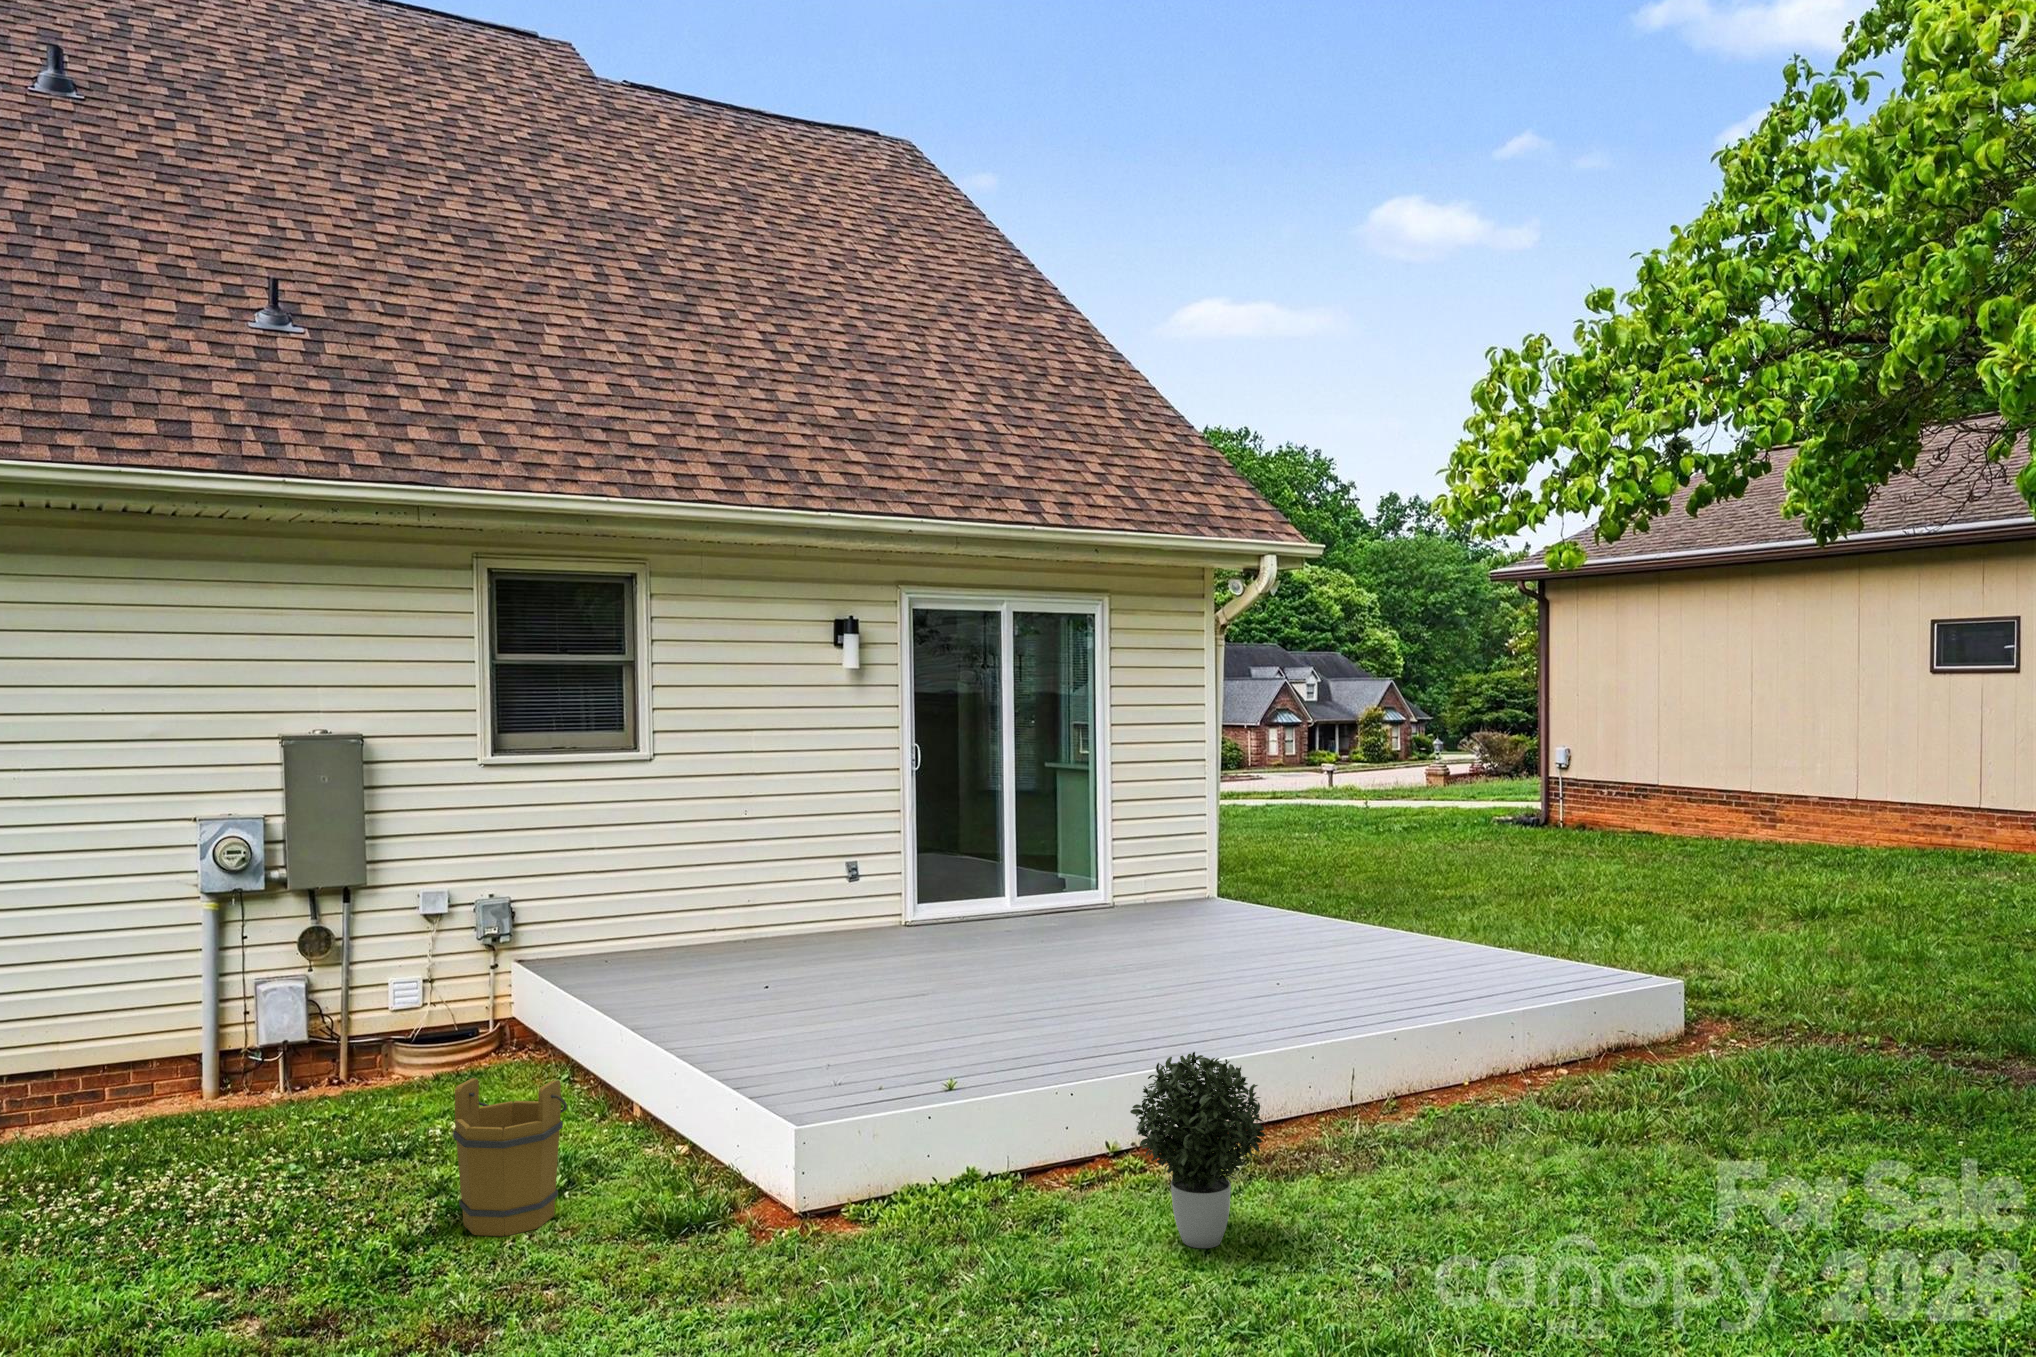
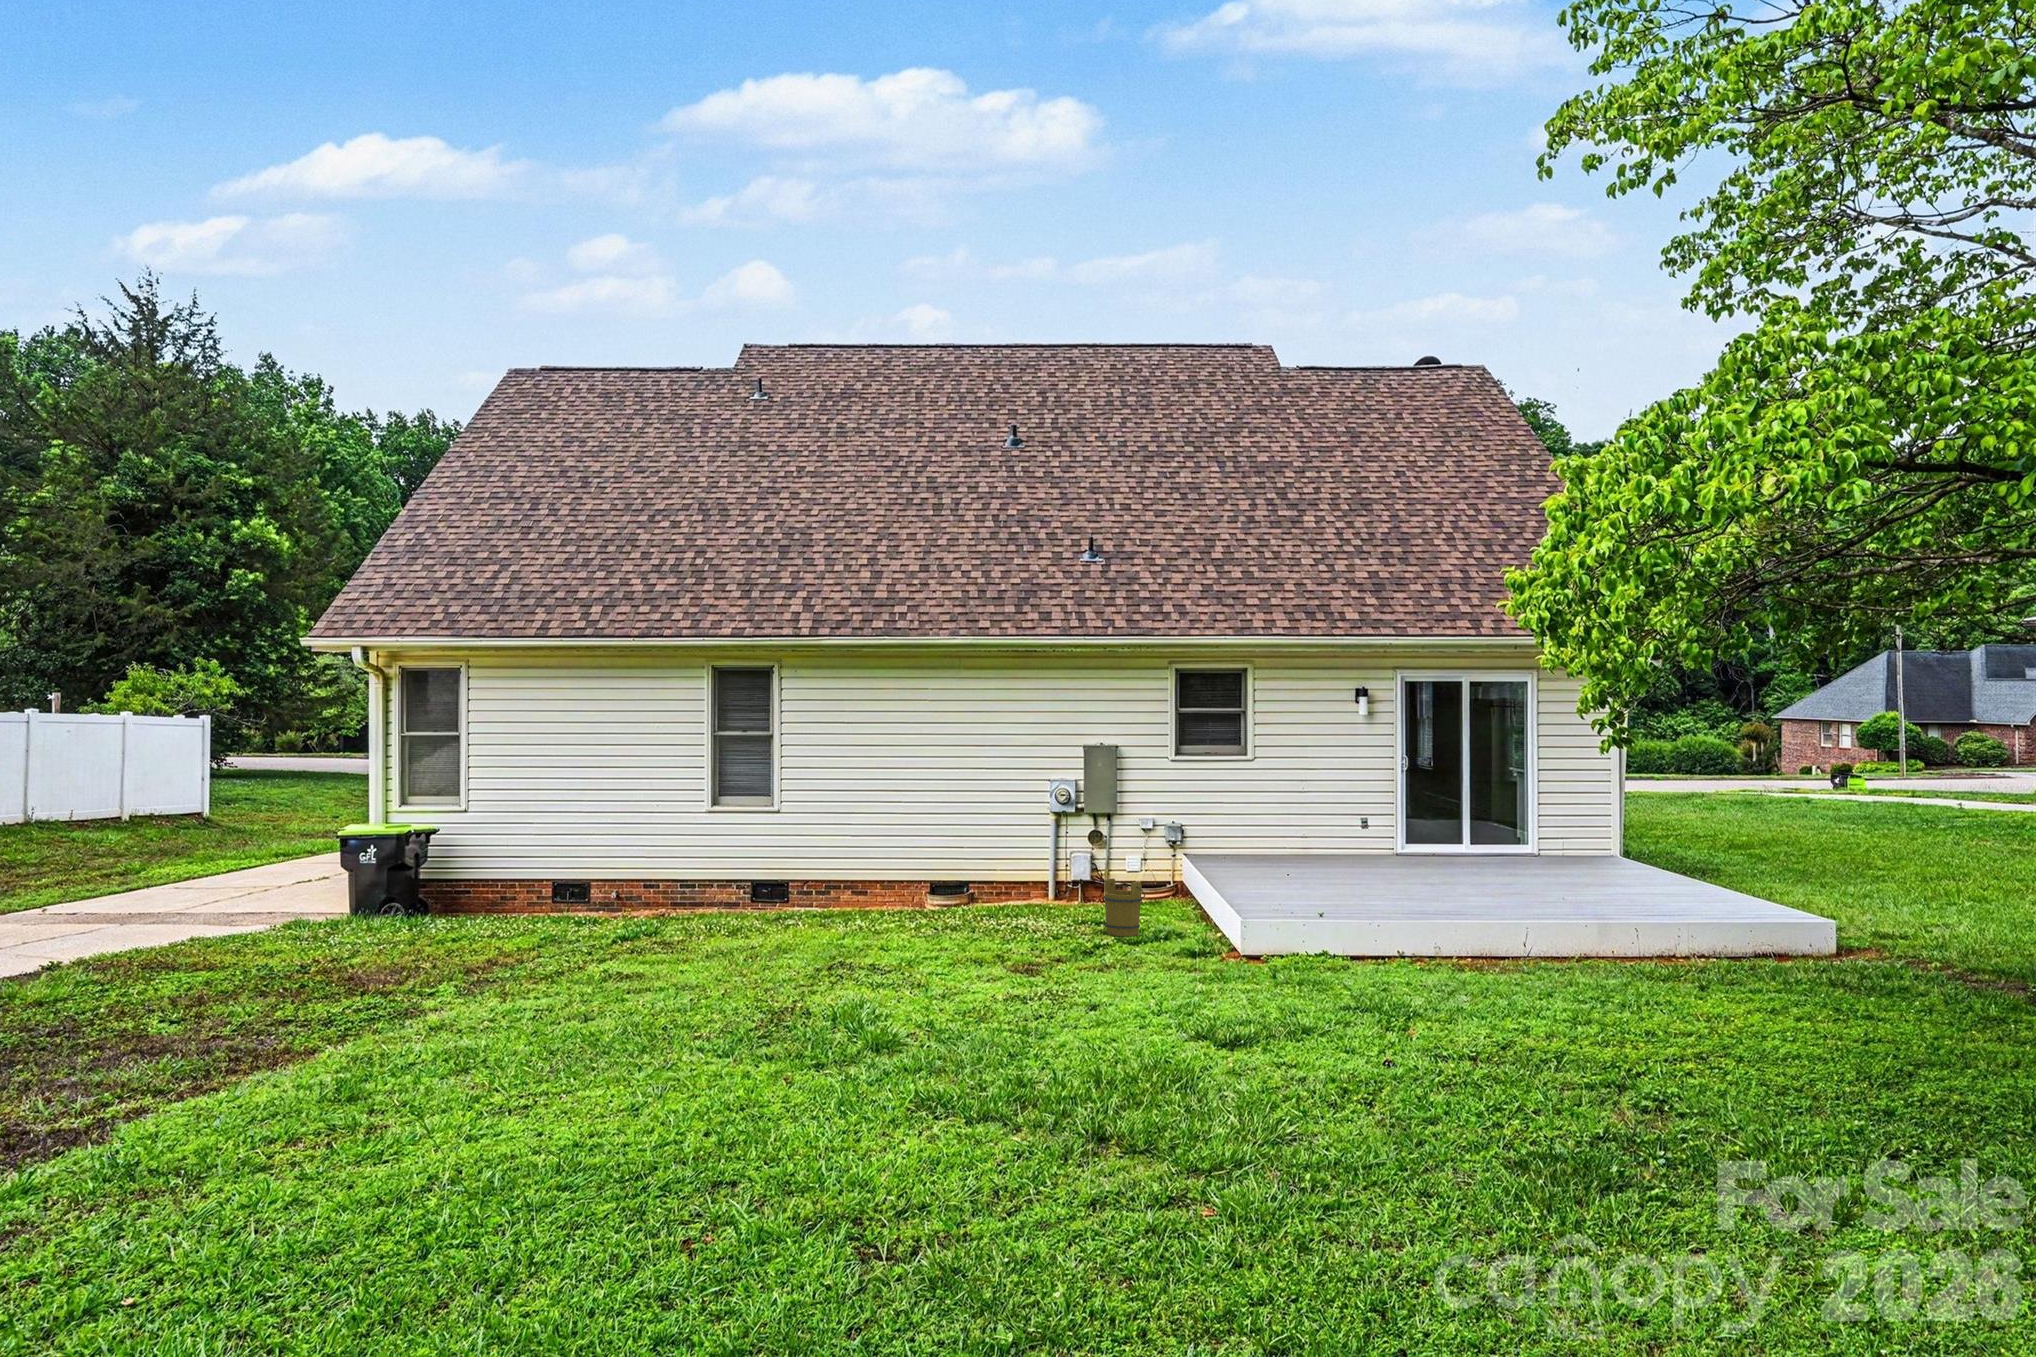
potted plant: present [1130,1052,1265,1248] -> none [1332,893,1391,974]

